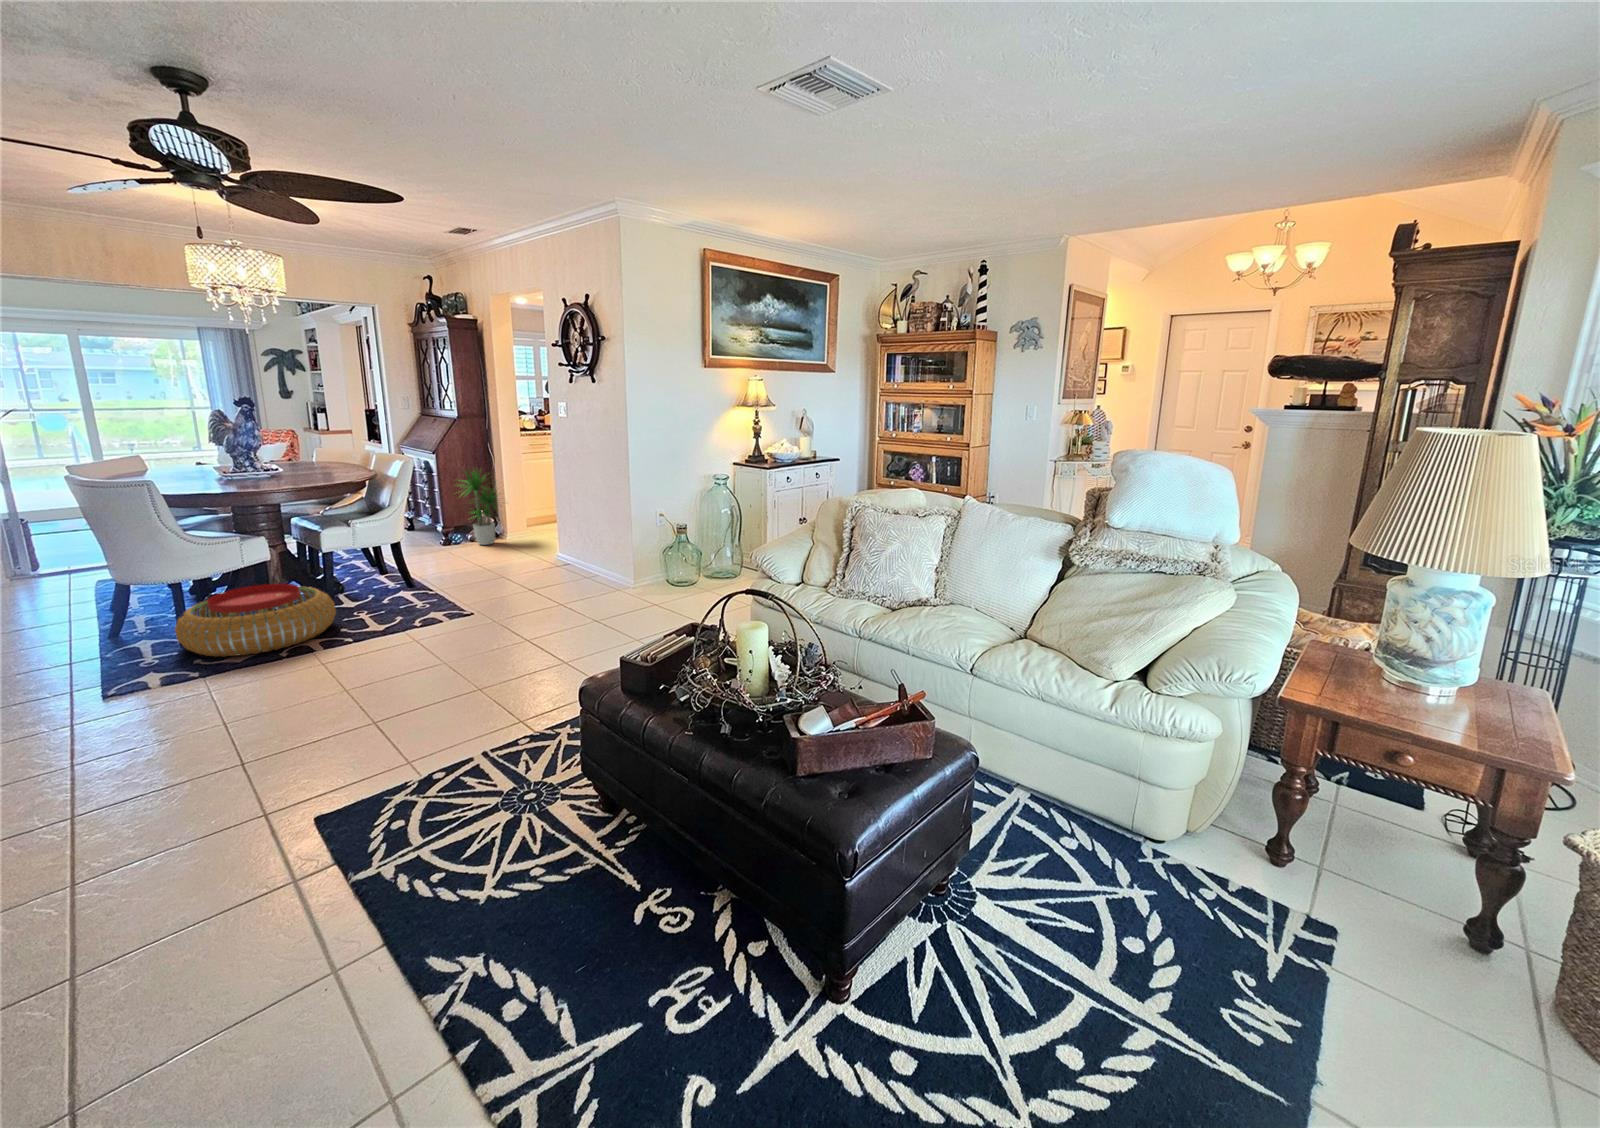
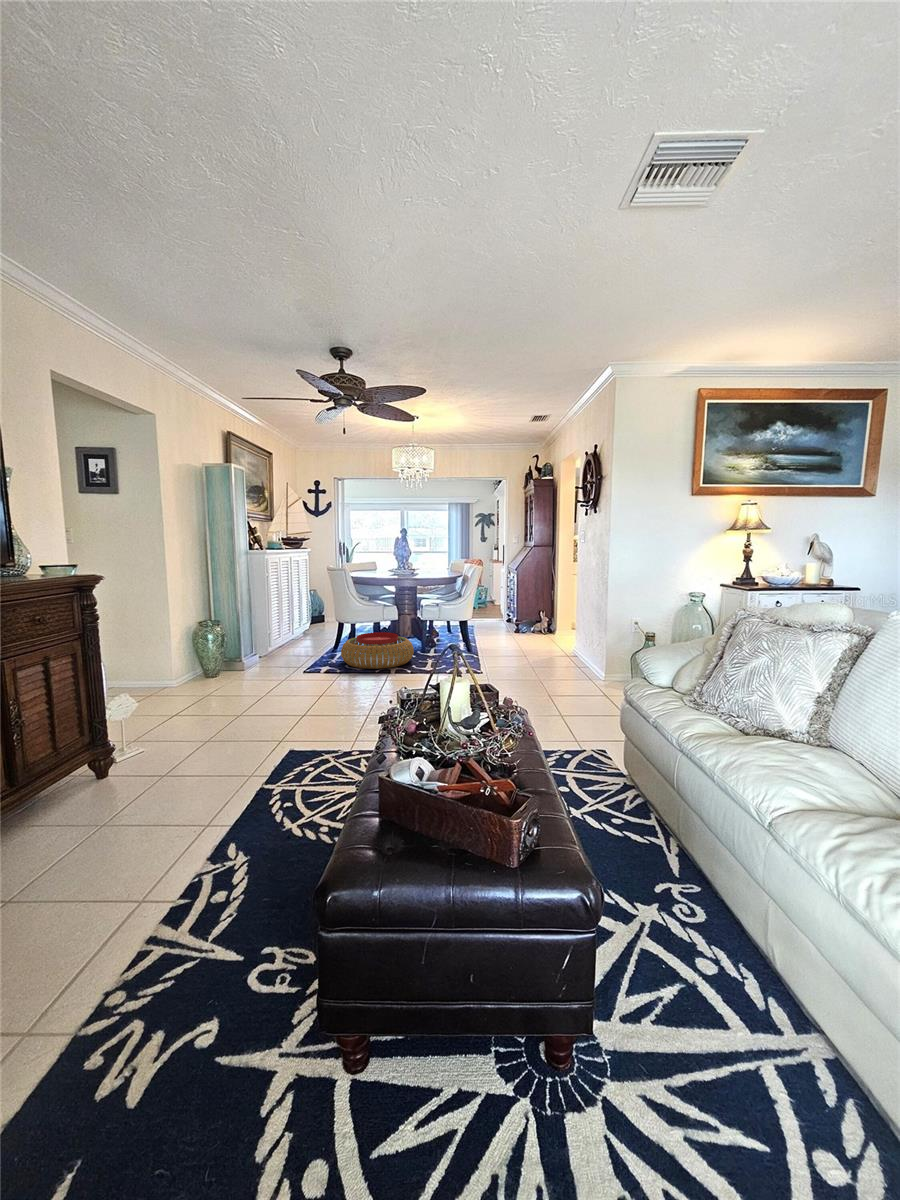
potted plant: present [459,470,500,545] -> none [521,579,559,636]

